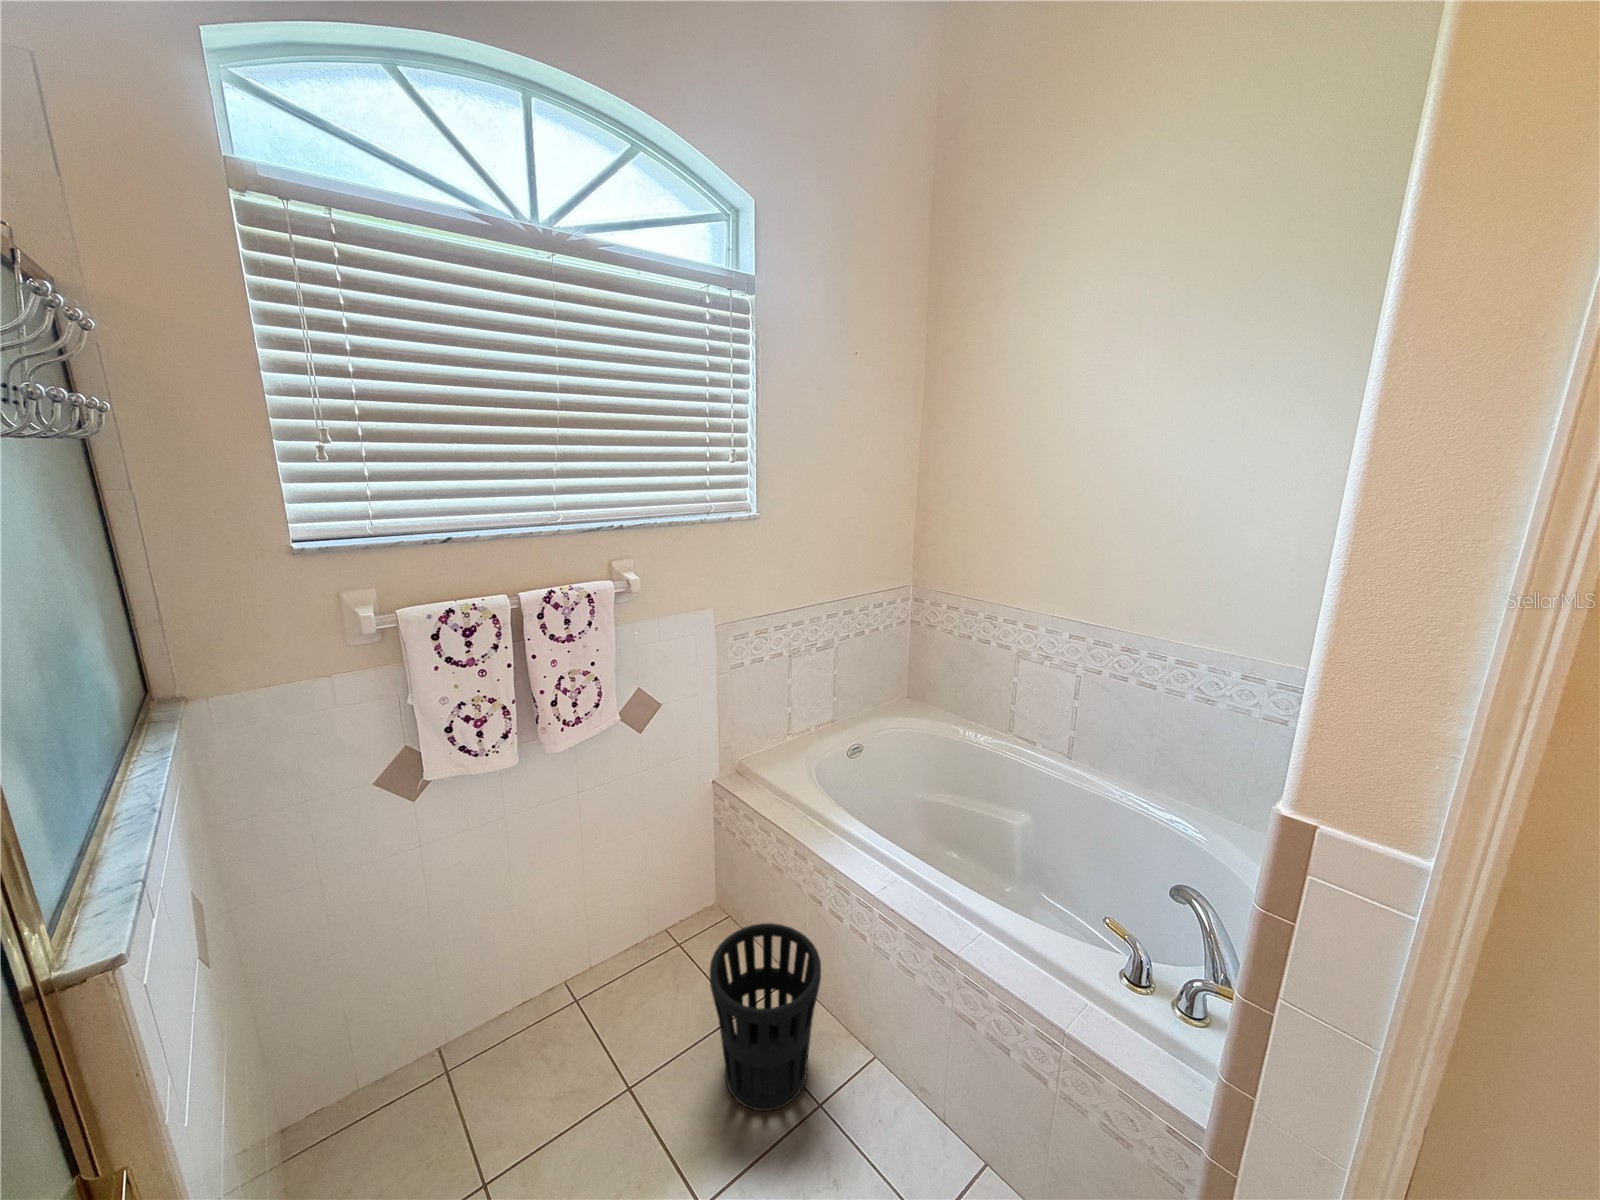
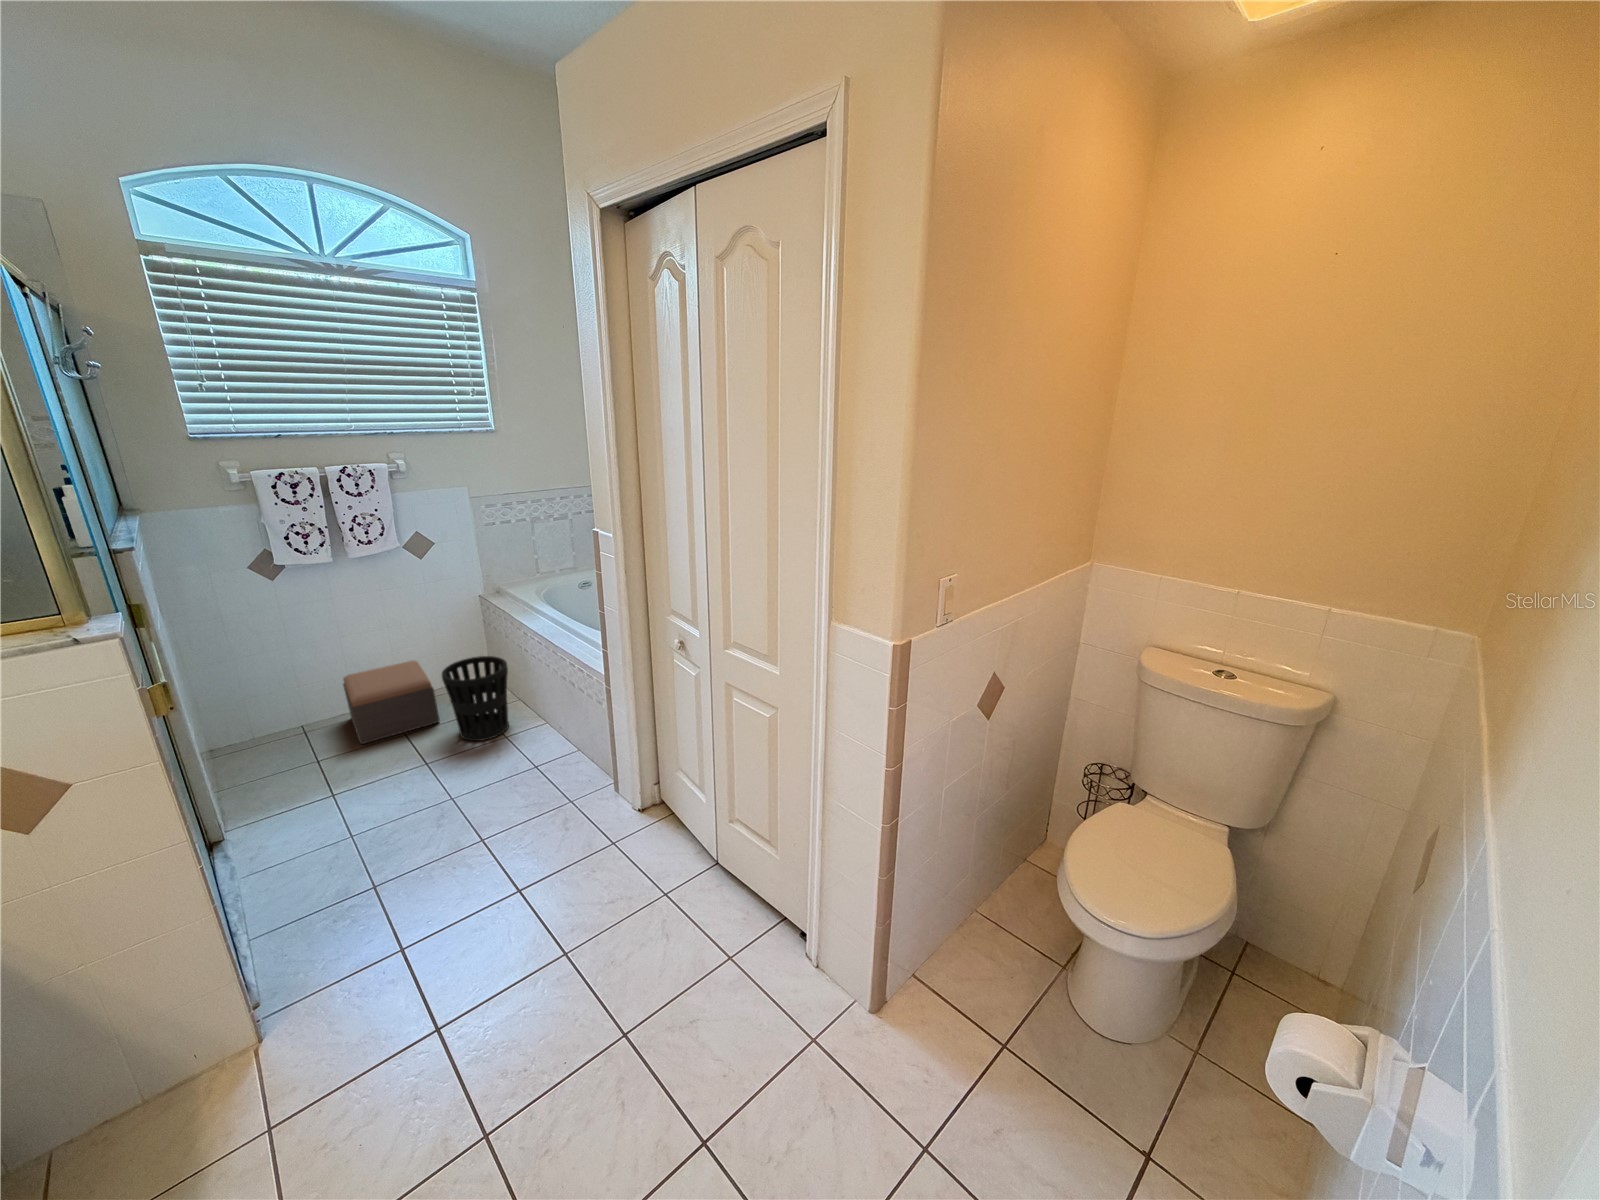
footstool: none [511,908,677,1117] -> present [343,660,439,744]

